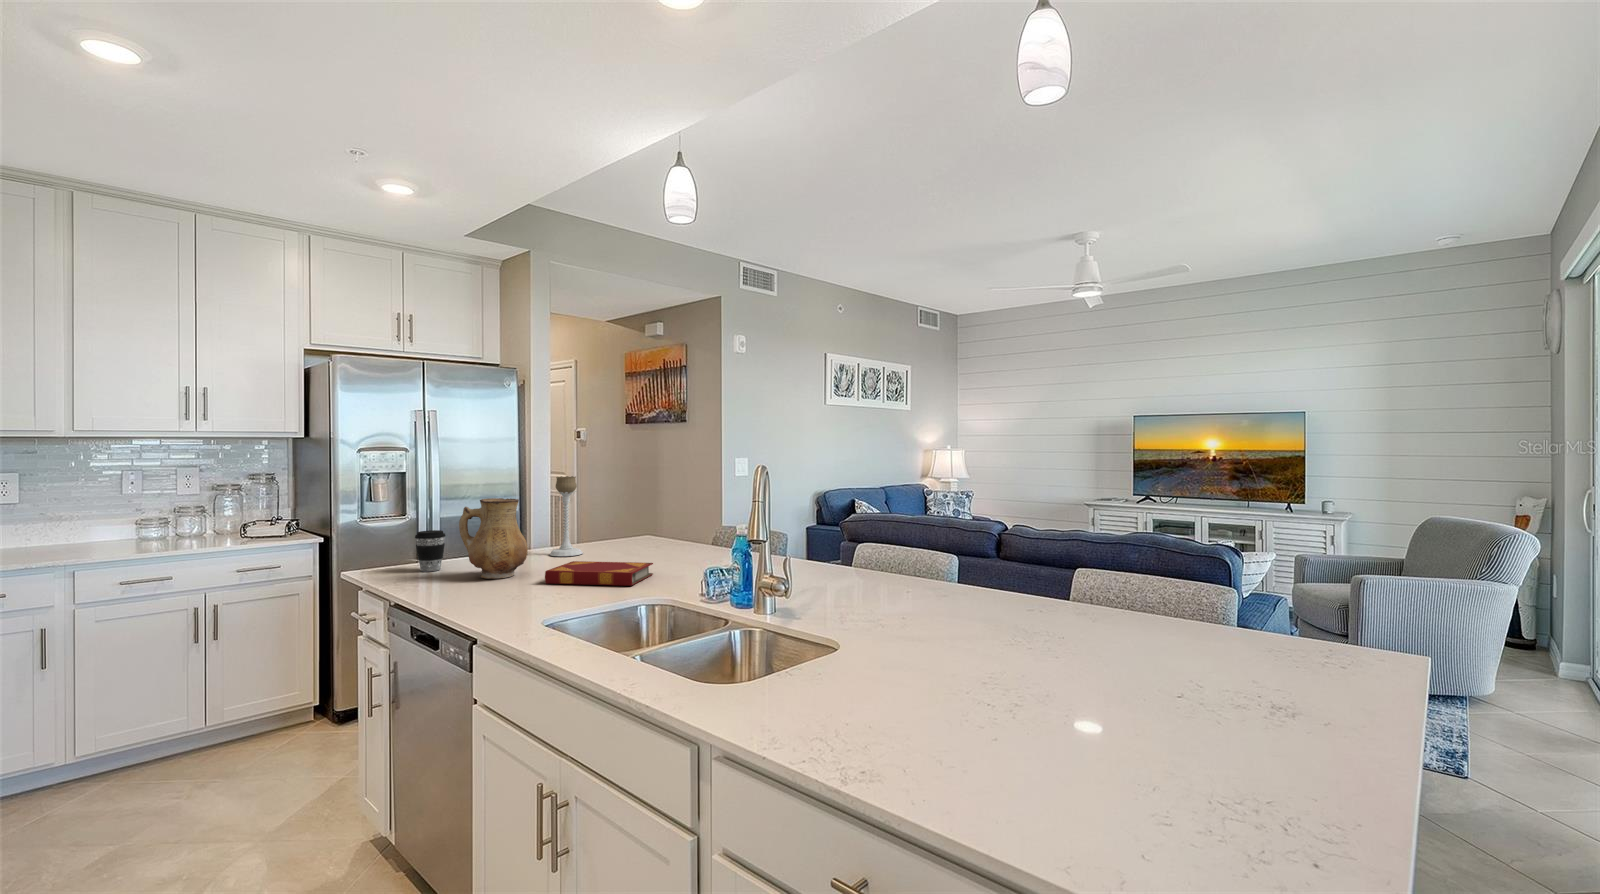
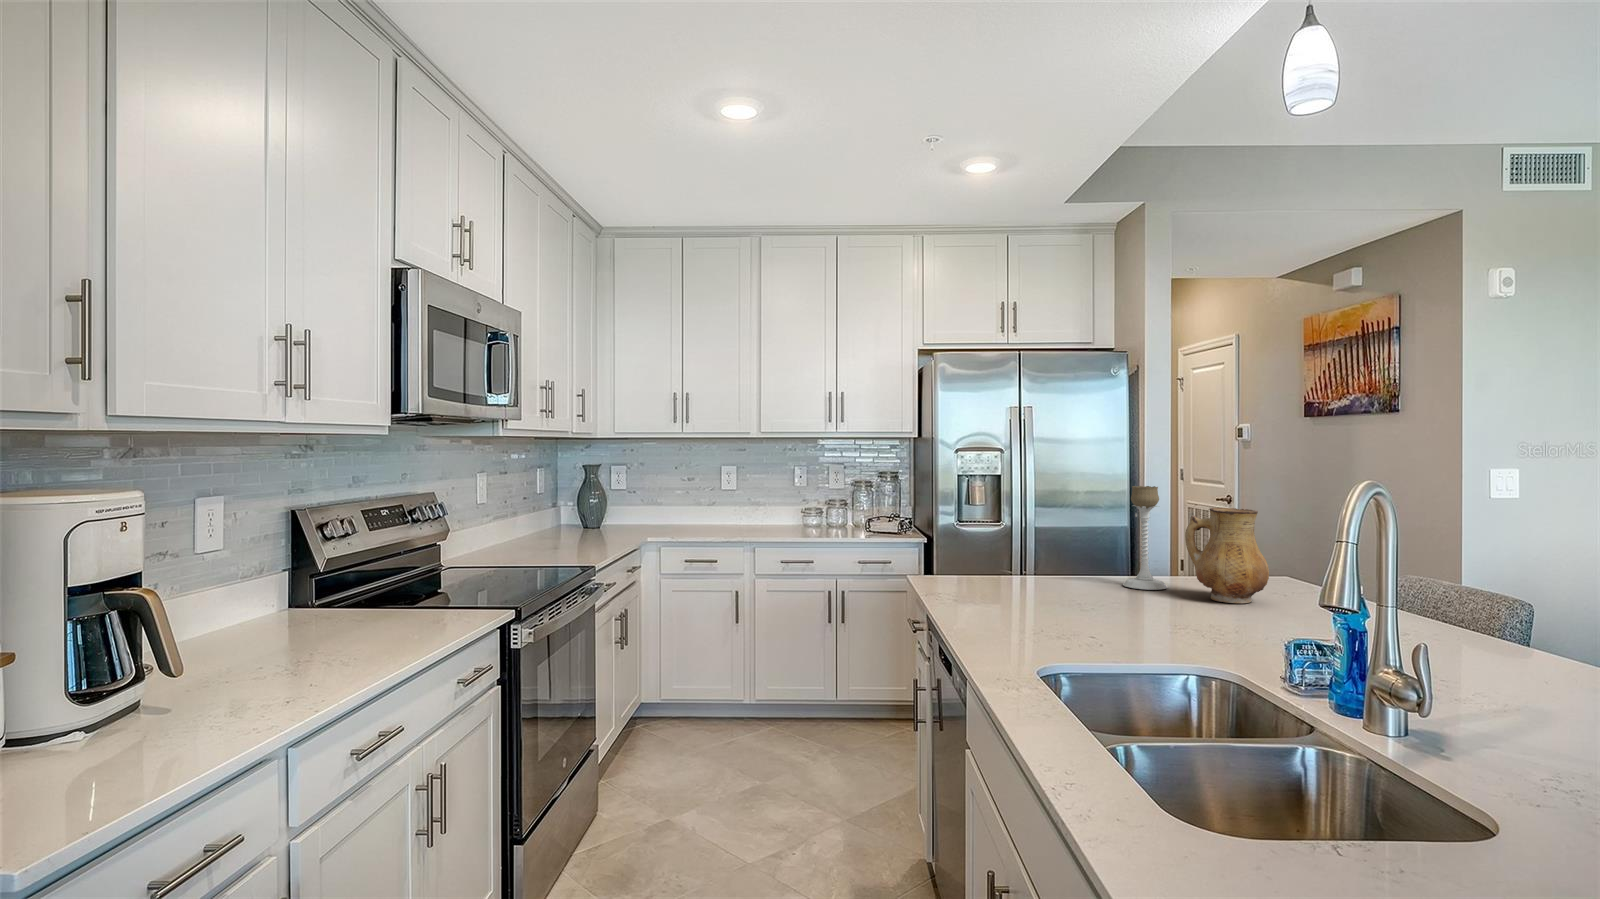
ceramic pitcher: present [459,498,528,579] -> present [1185,508,1269,603]
coffee cup: present [415,530,445,571] -> none [966,540,997,586]
hardback book: present [545,561,653,586] -> none [1083,597,1239,643]

